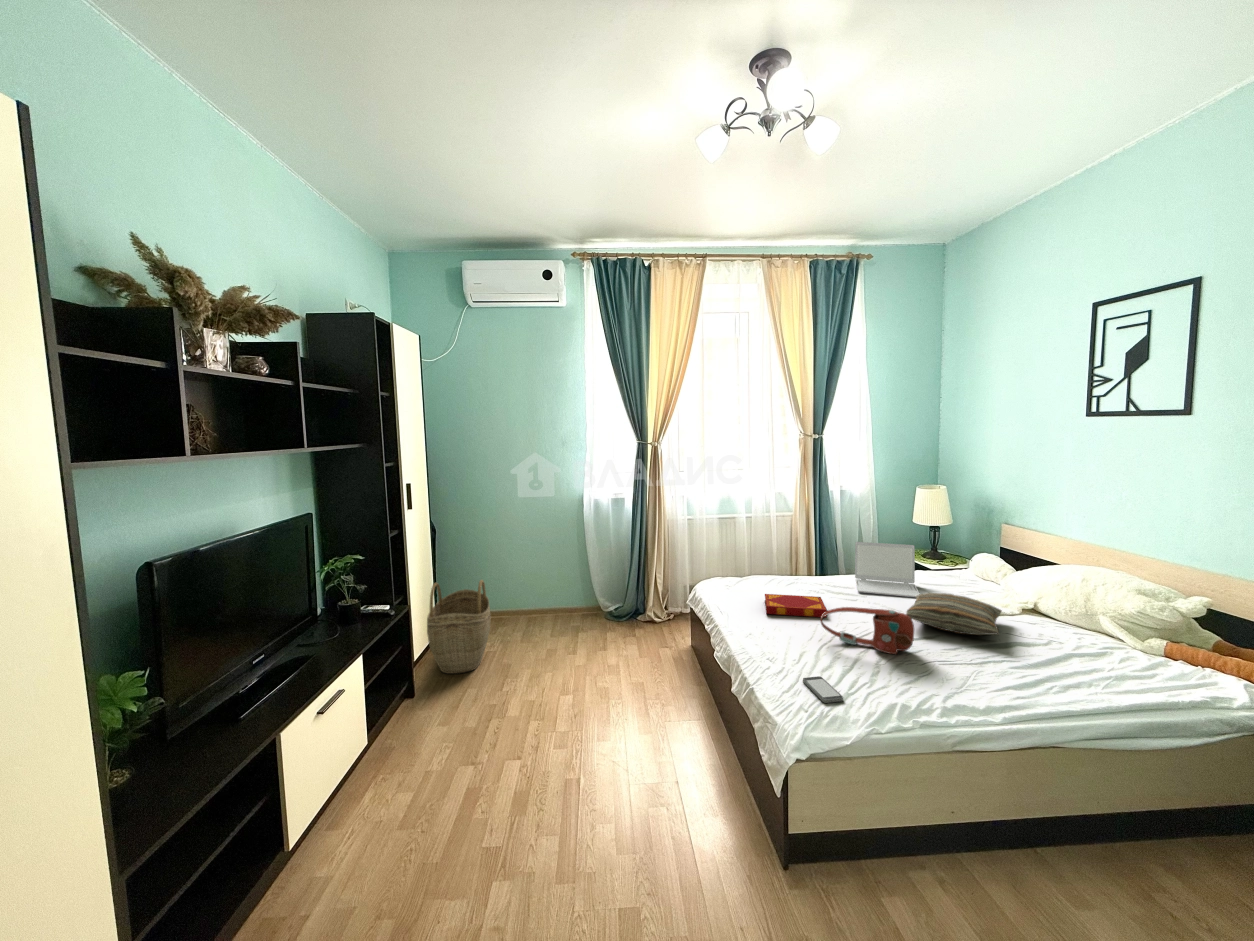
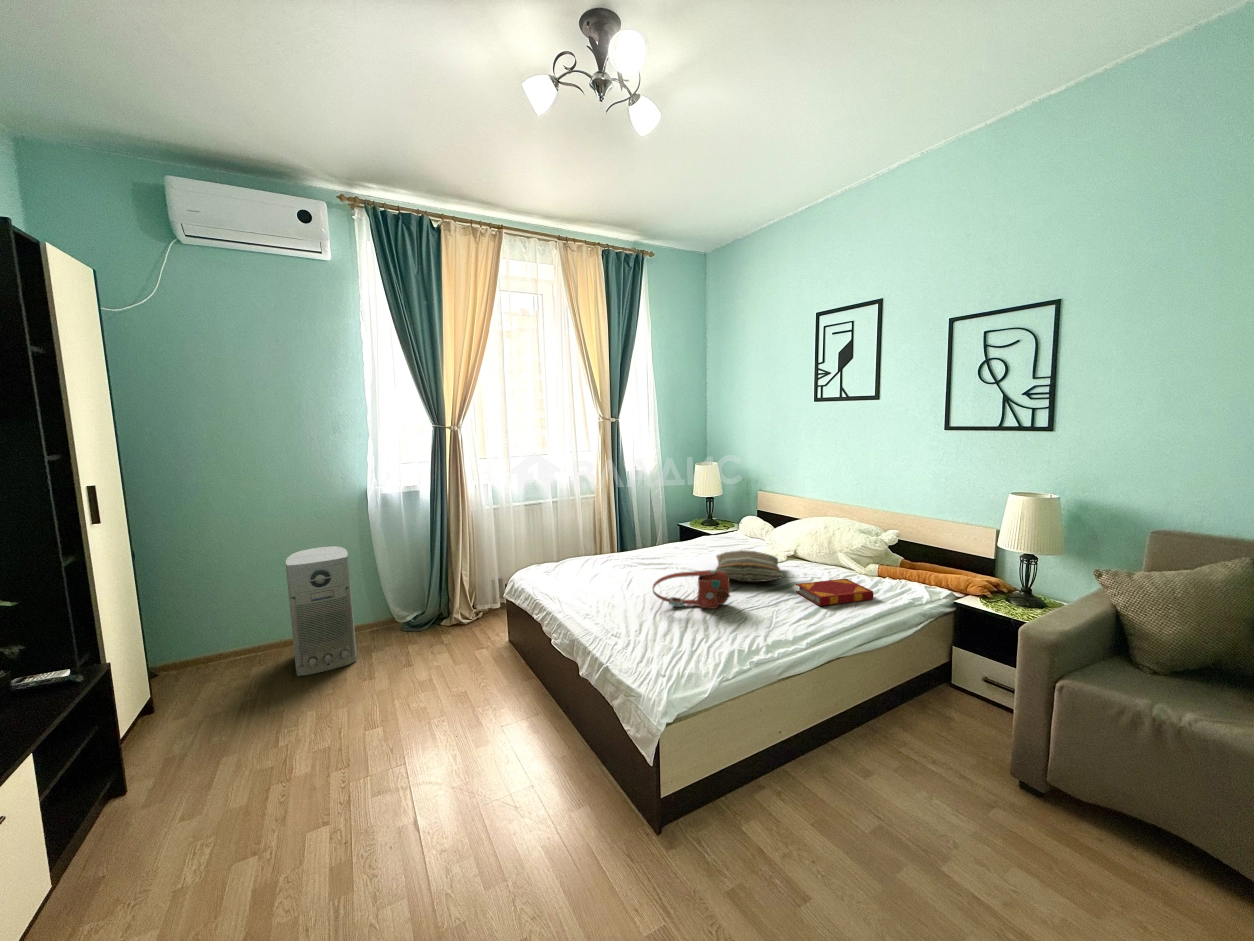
air purifier: none [522,540,568,641] -> present [285,546,357,676]
laptop: present [855,542,920,597] -> none [660,513,717,560]
woven basket: present [427,580,491,674] -> none [139,609,247,747]
hardback book: present [765,594,827,618] -> present [796,579,873,606]
smartphone: present [803,676,843,703] -> none [653,641,692,664]

